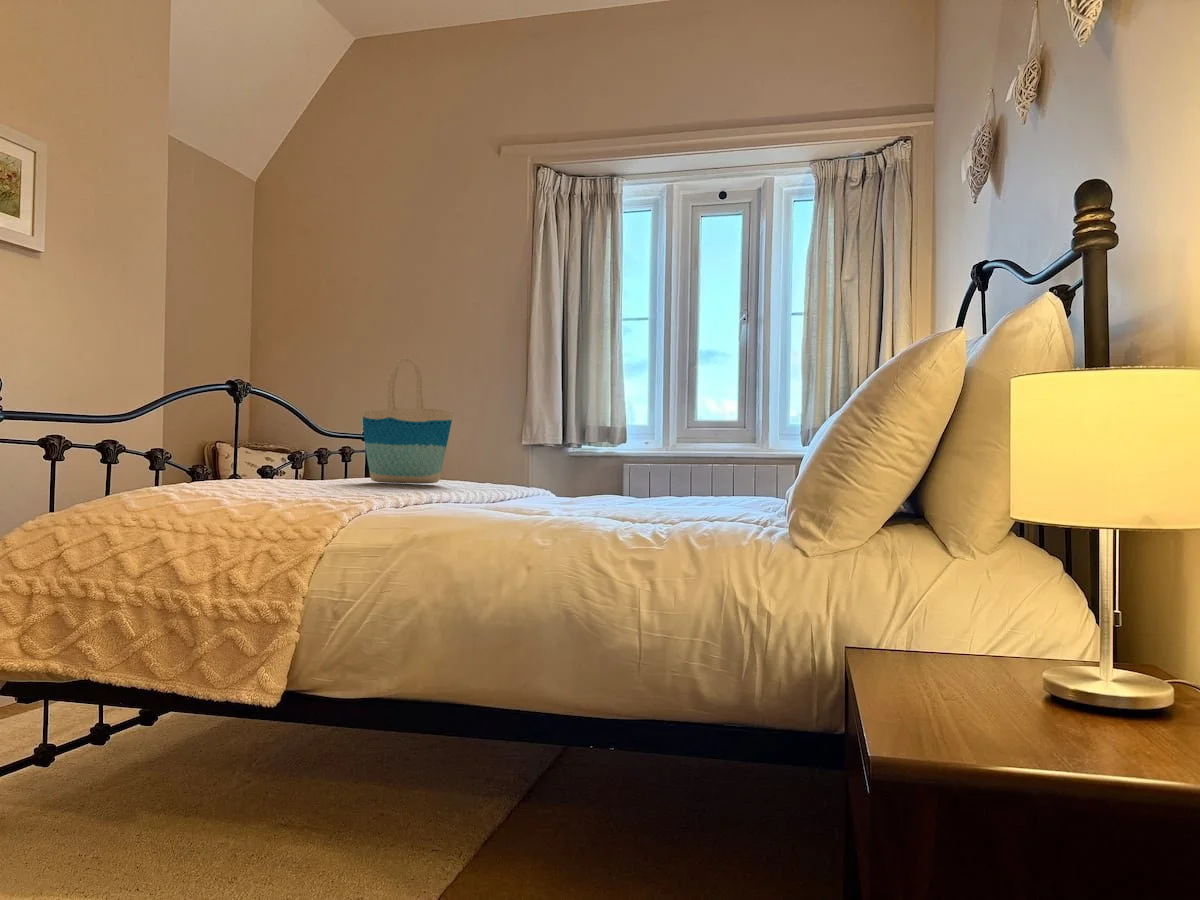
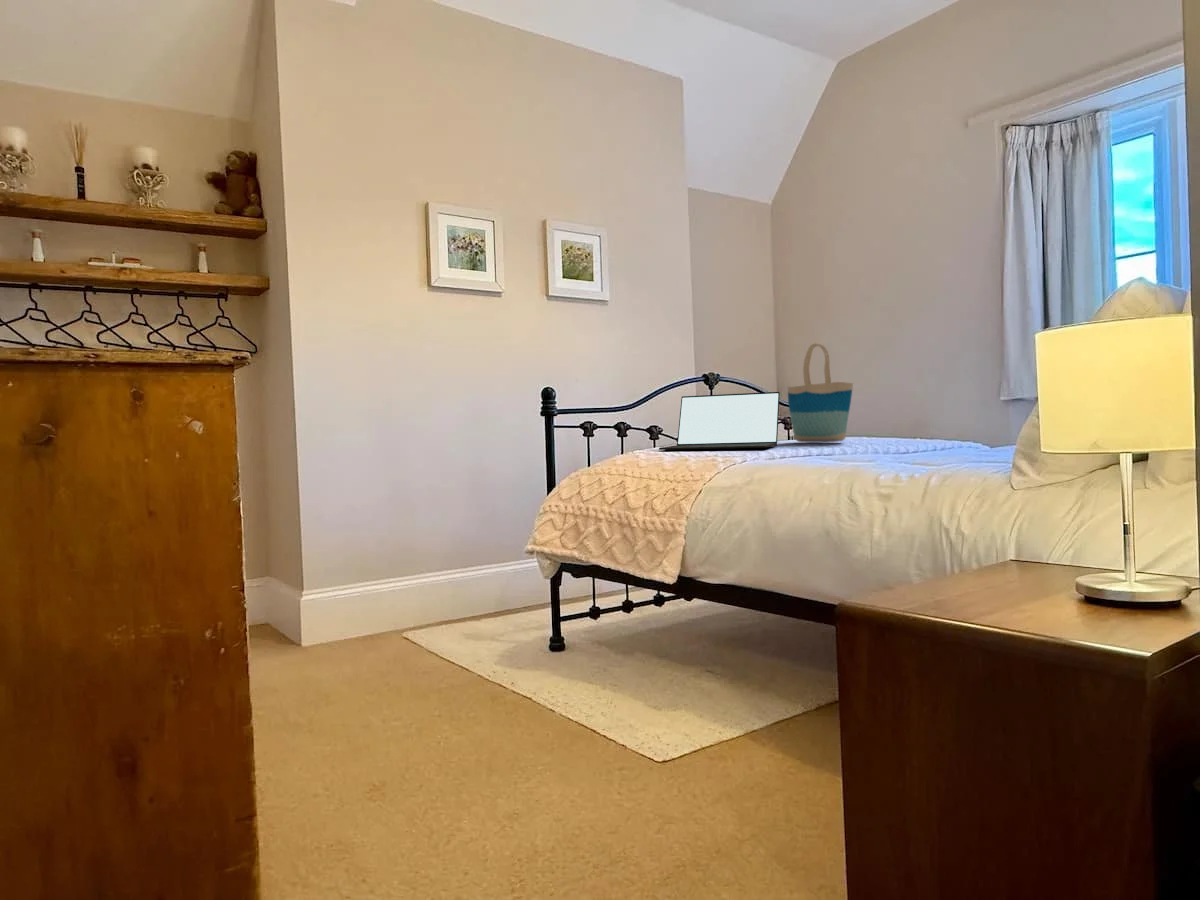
laptop: none [204,410,373,489] -> present [659,392,780,450]

